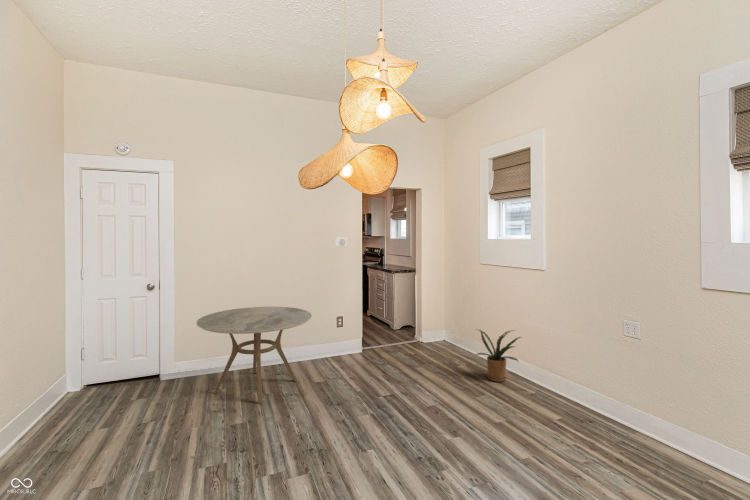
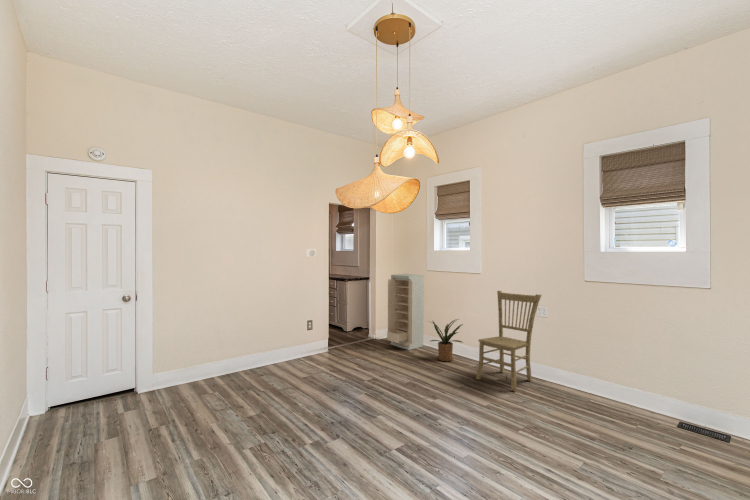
storage cabinet: none [433,270,478,361] -> present [387,274,423,350]
dining chair: none [525,298,629,443] -> present [476,291,541,392]
dining table: present [196,307,312,404] -> none [190,312,298,399]

